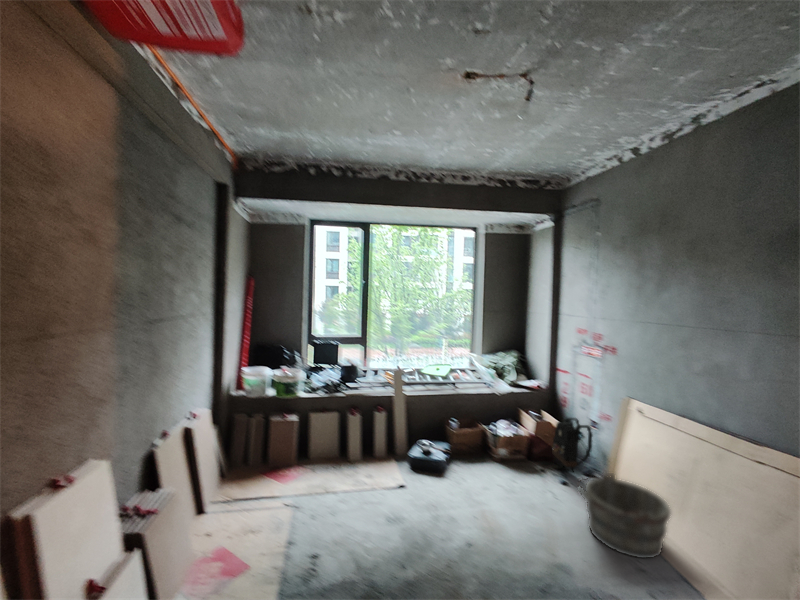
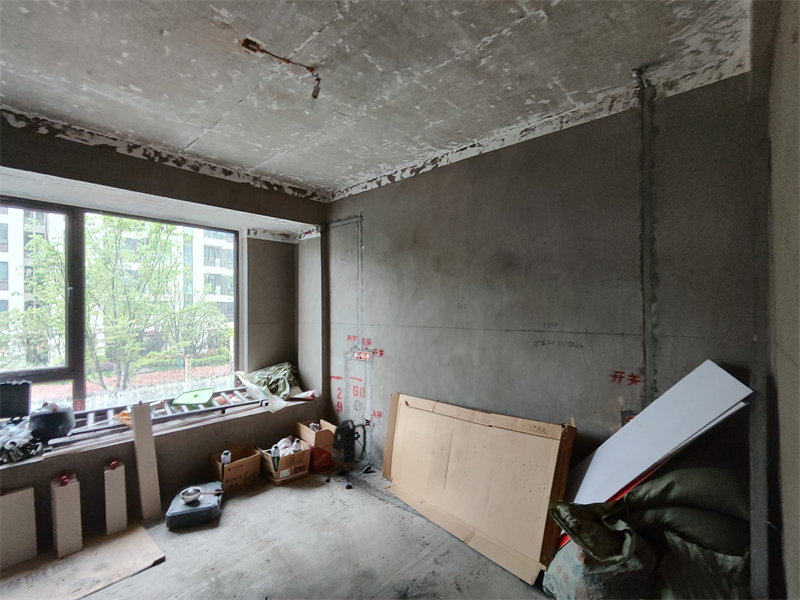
bucket: present [578,473,670,558] -> none [363,461,434,529]

